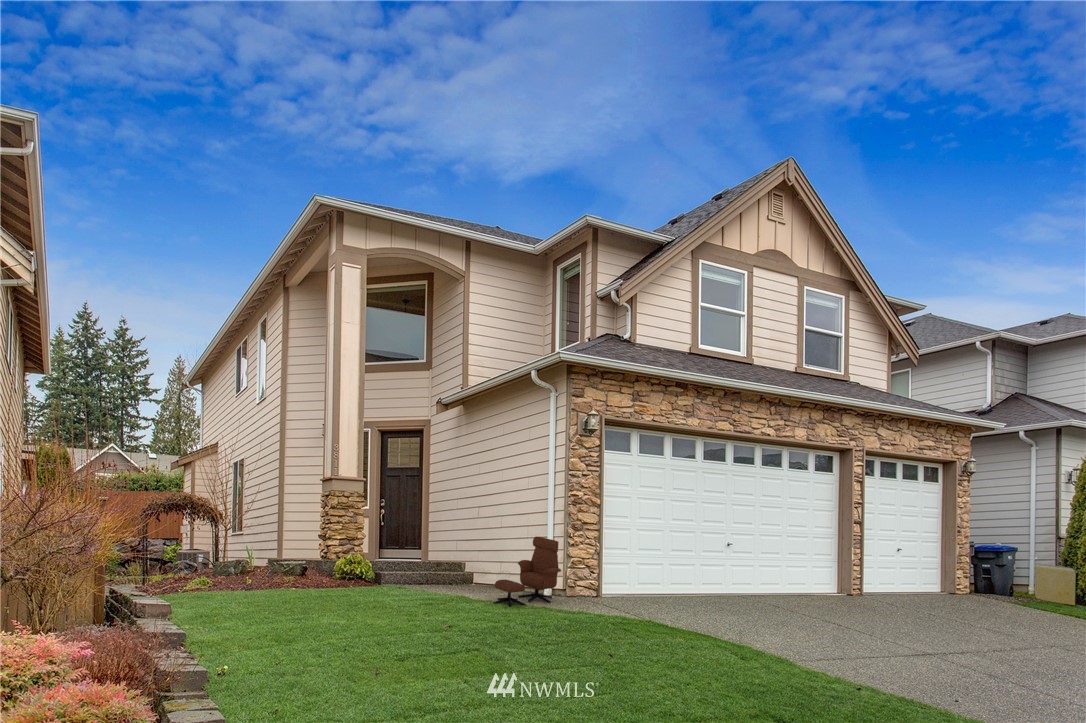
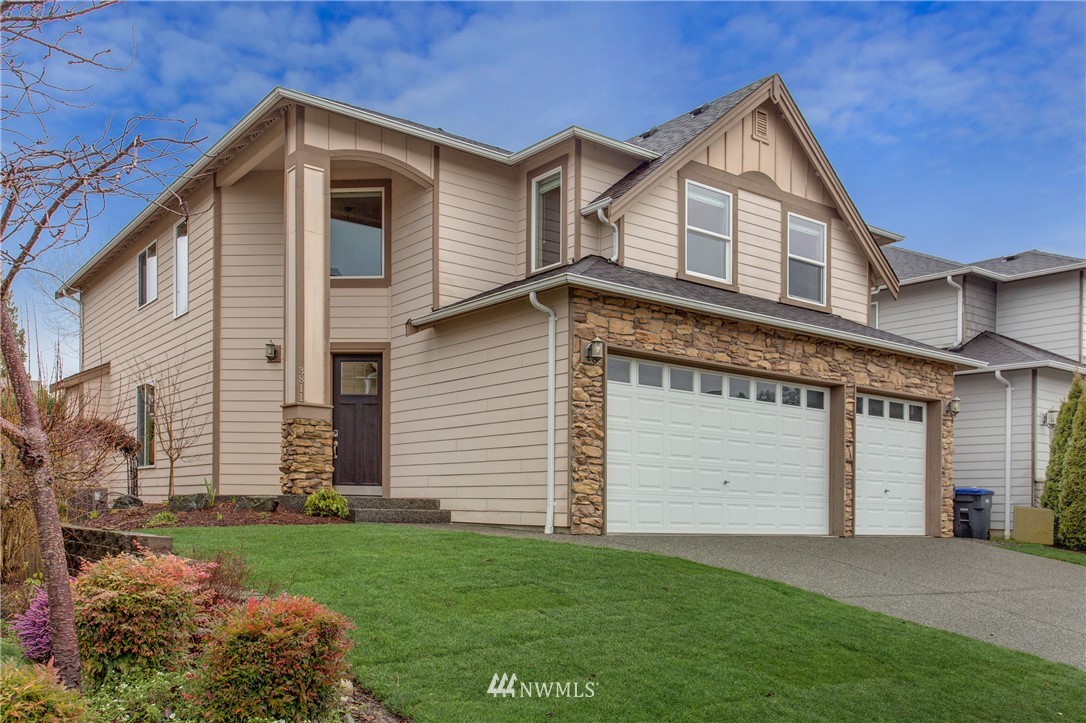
lounge chair: present [493,537,561,607] -> none [499,474,568,545]

